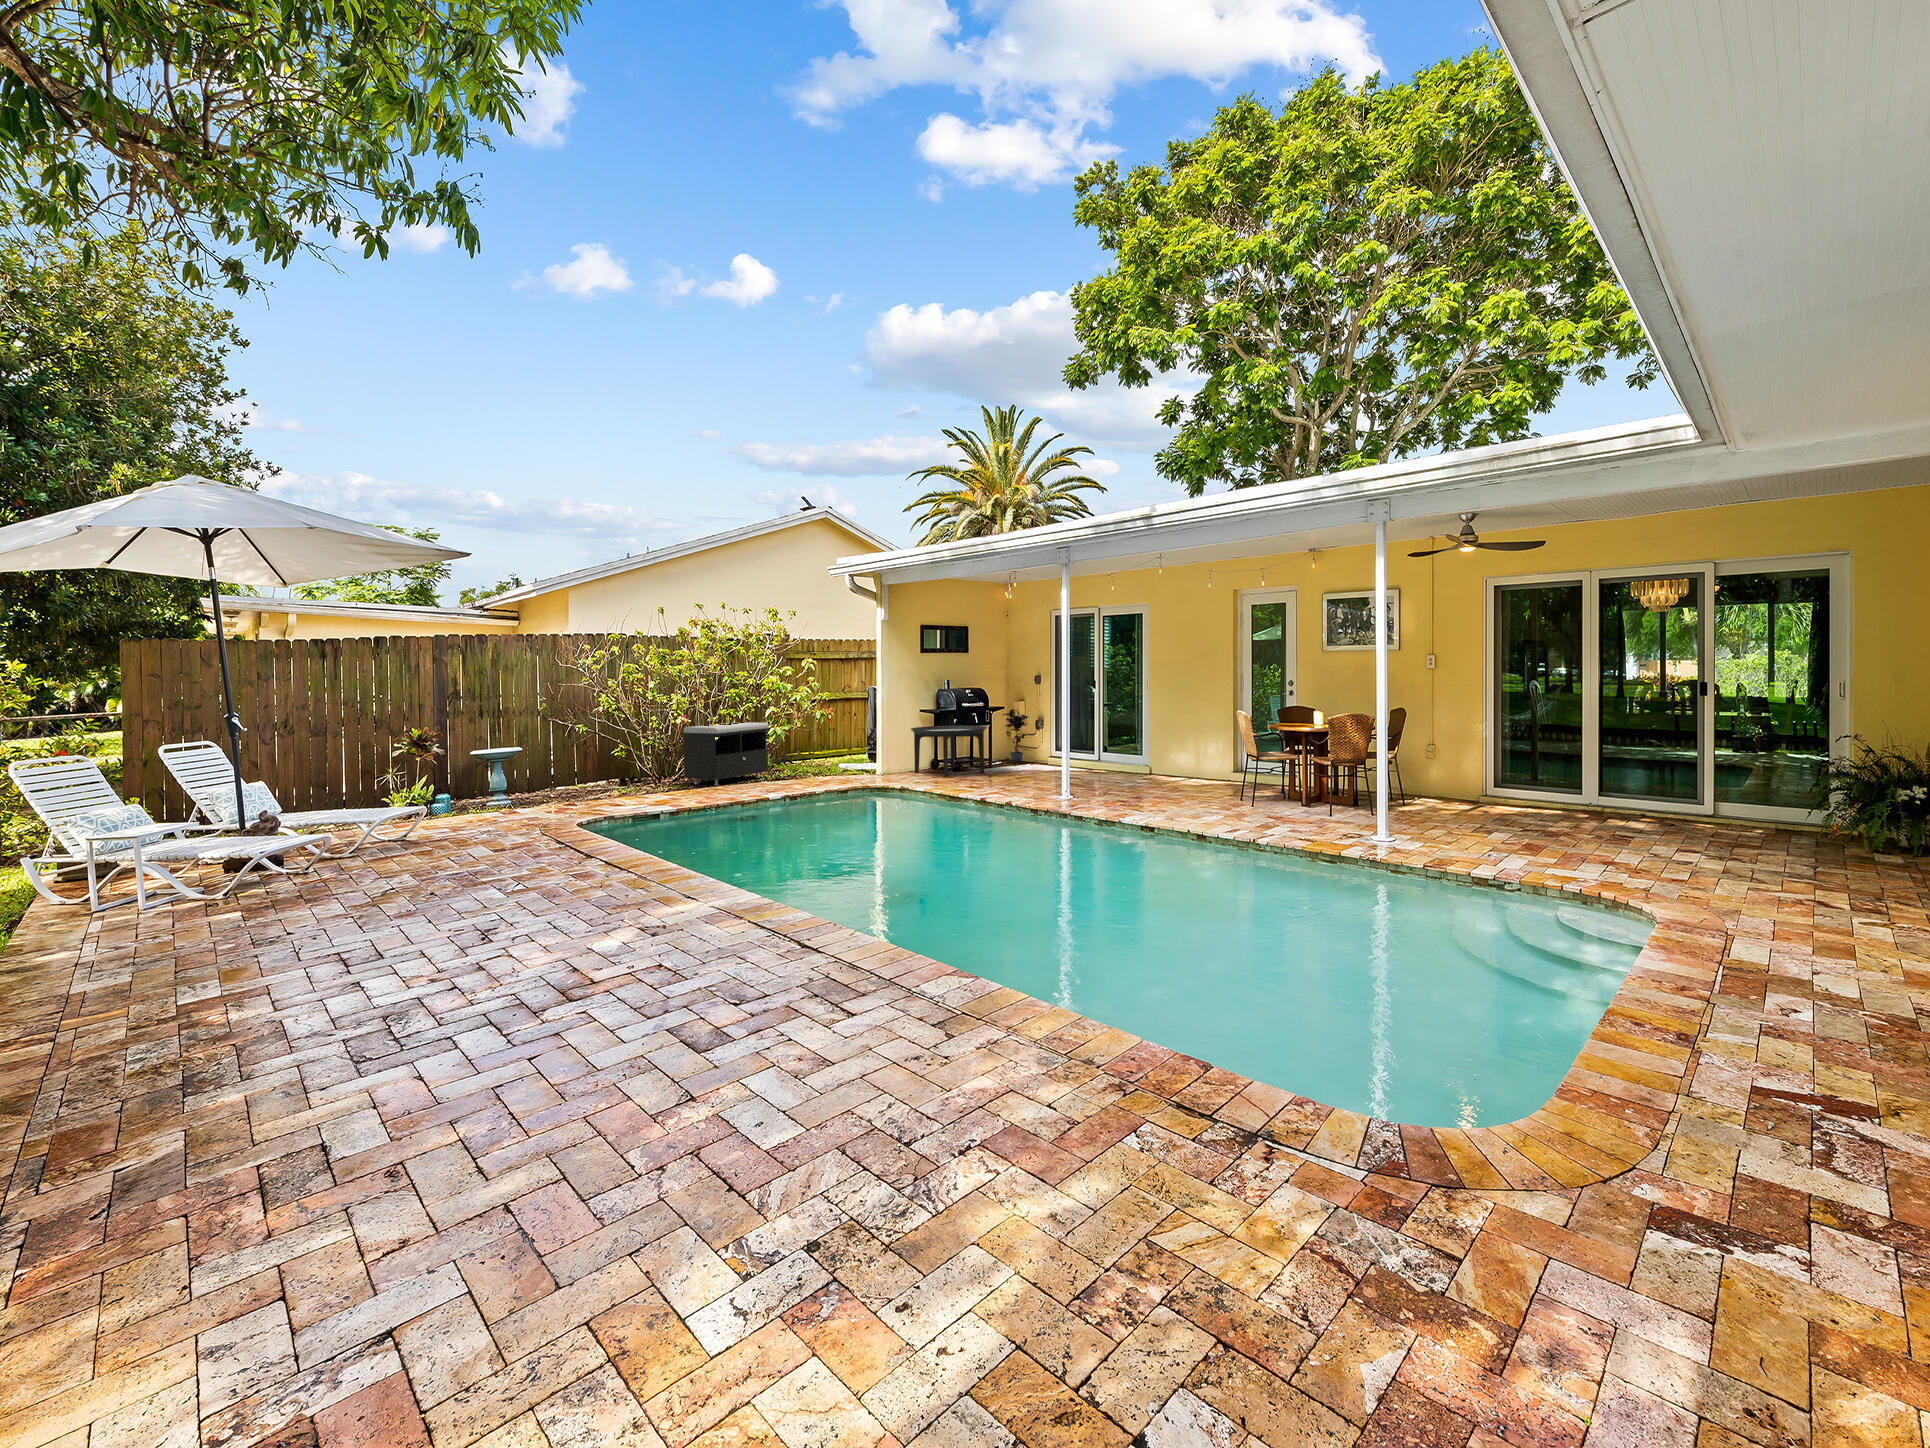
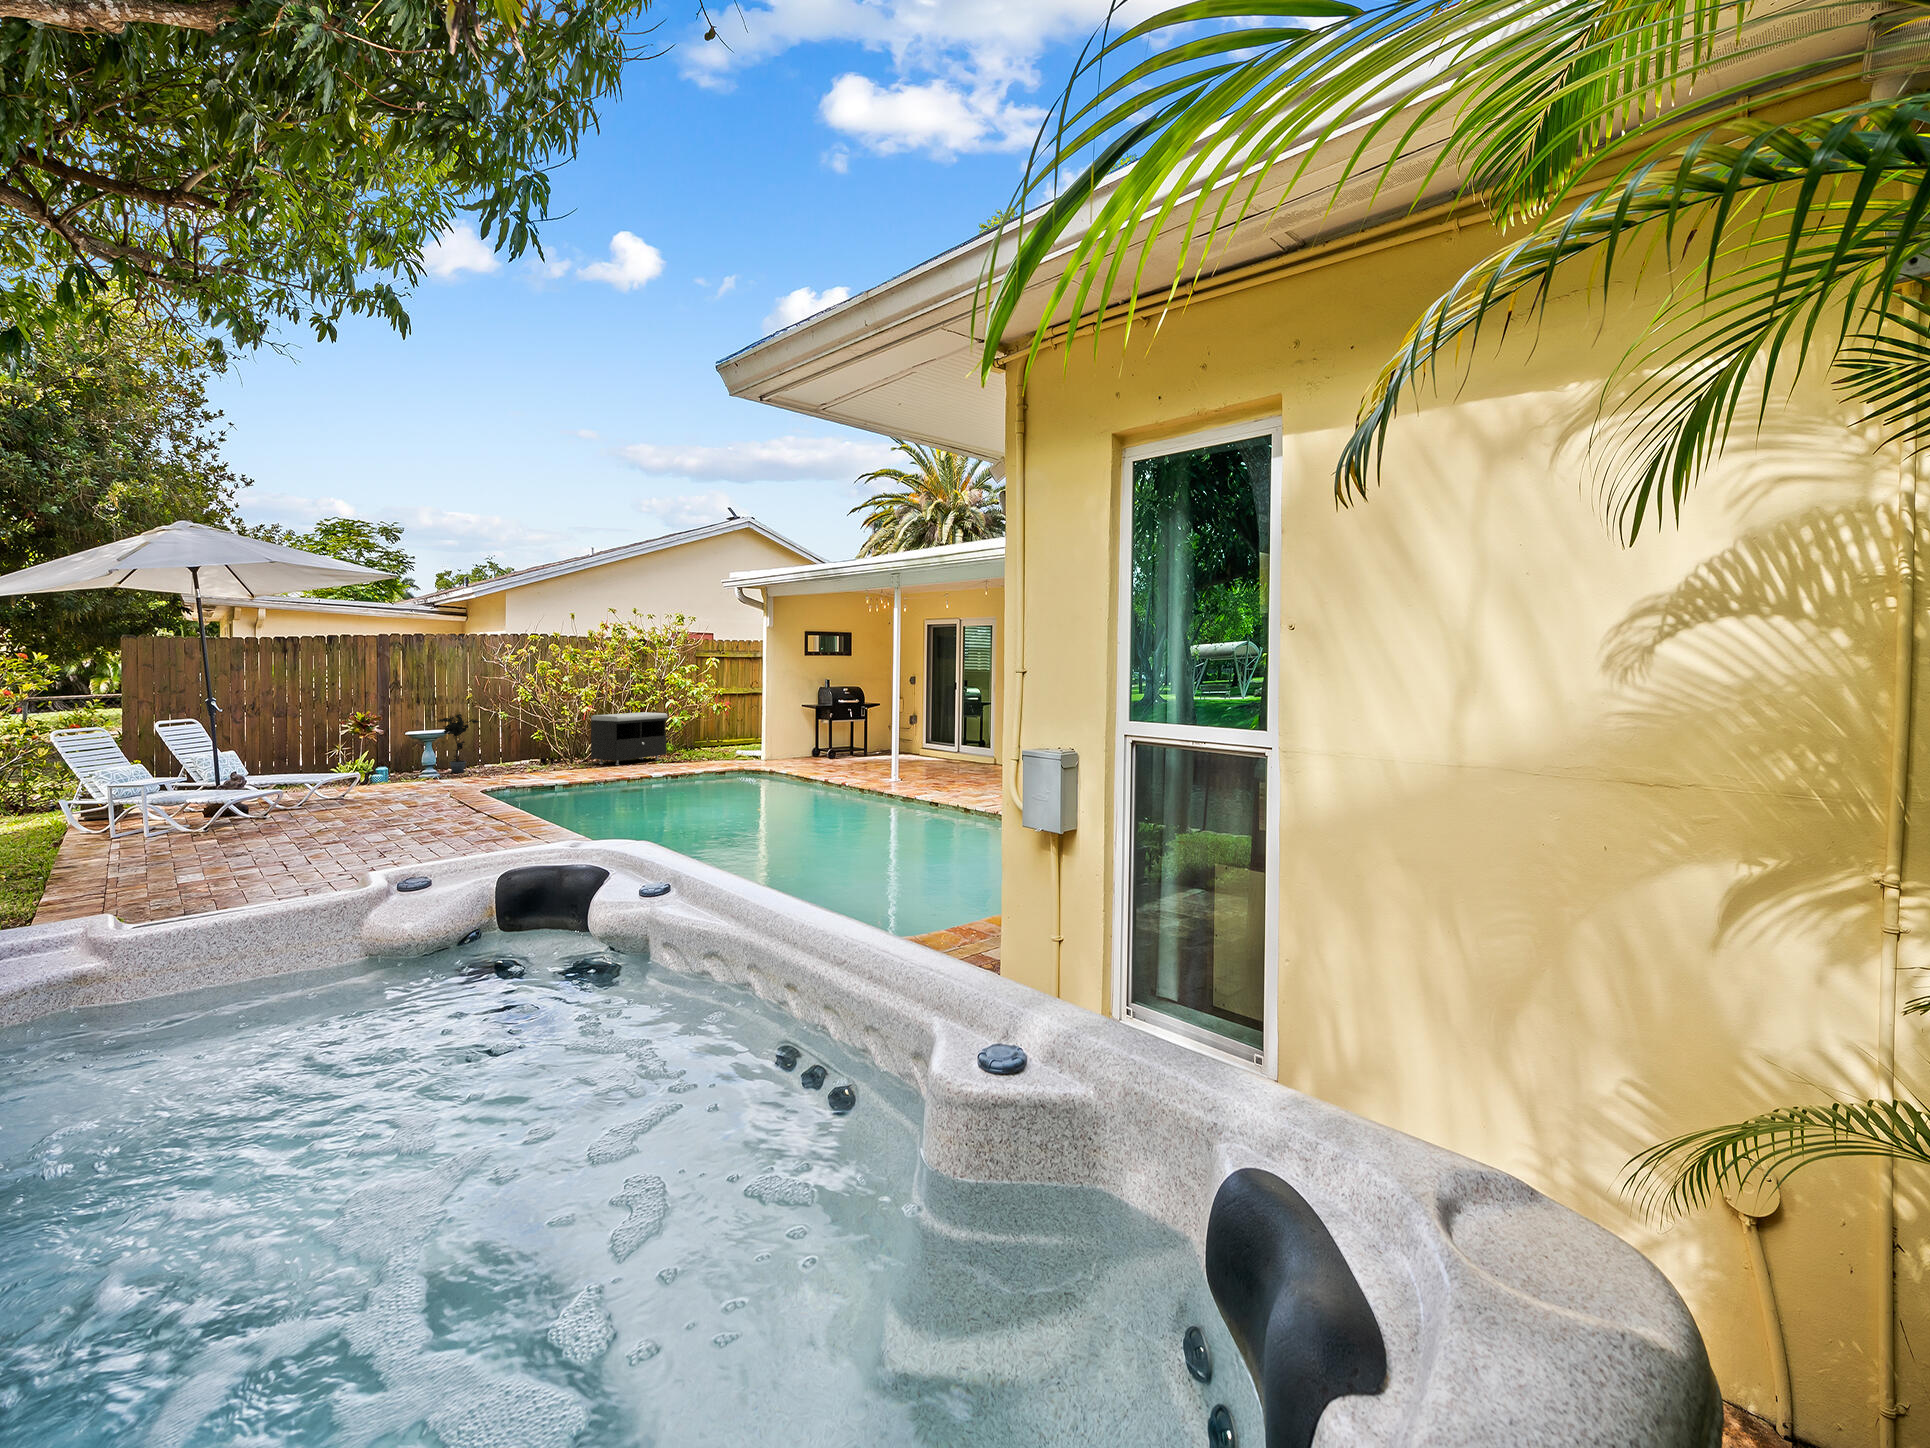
potted plant: present [1003,709,1028,763] -> present [434,714,481,773]
round table: present [911,725,987,776] -> none [790,719,857,762]

